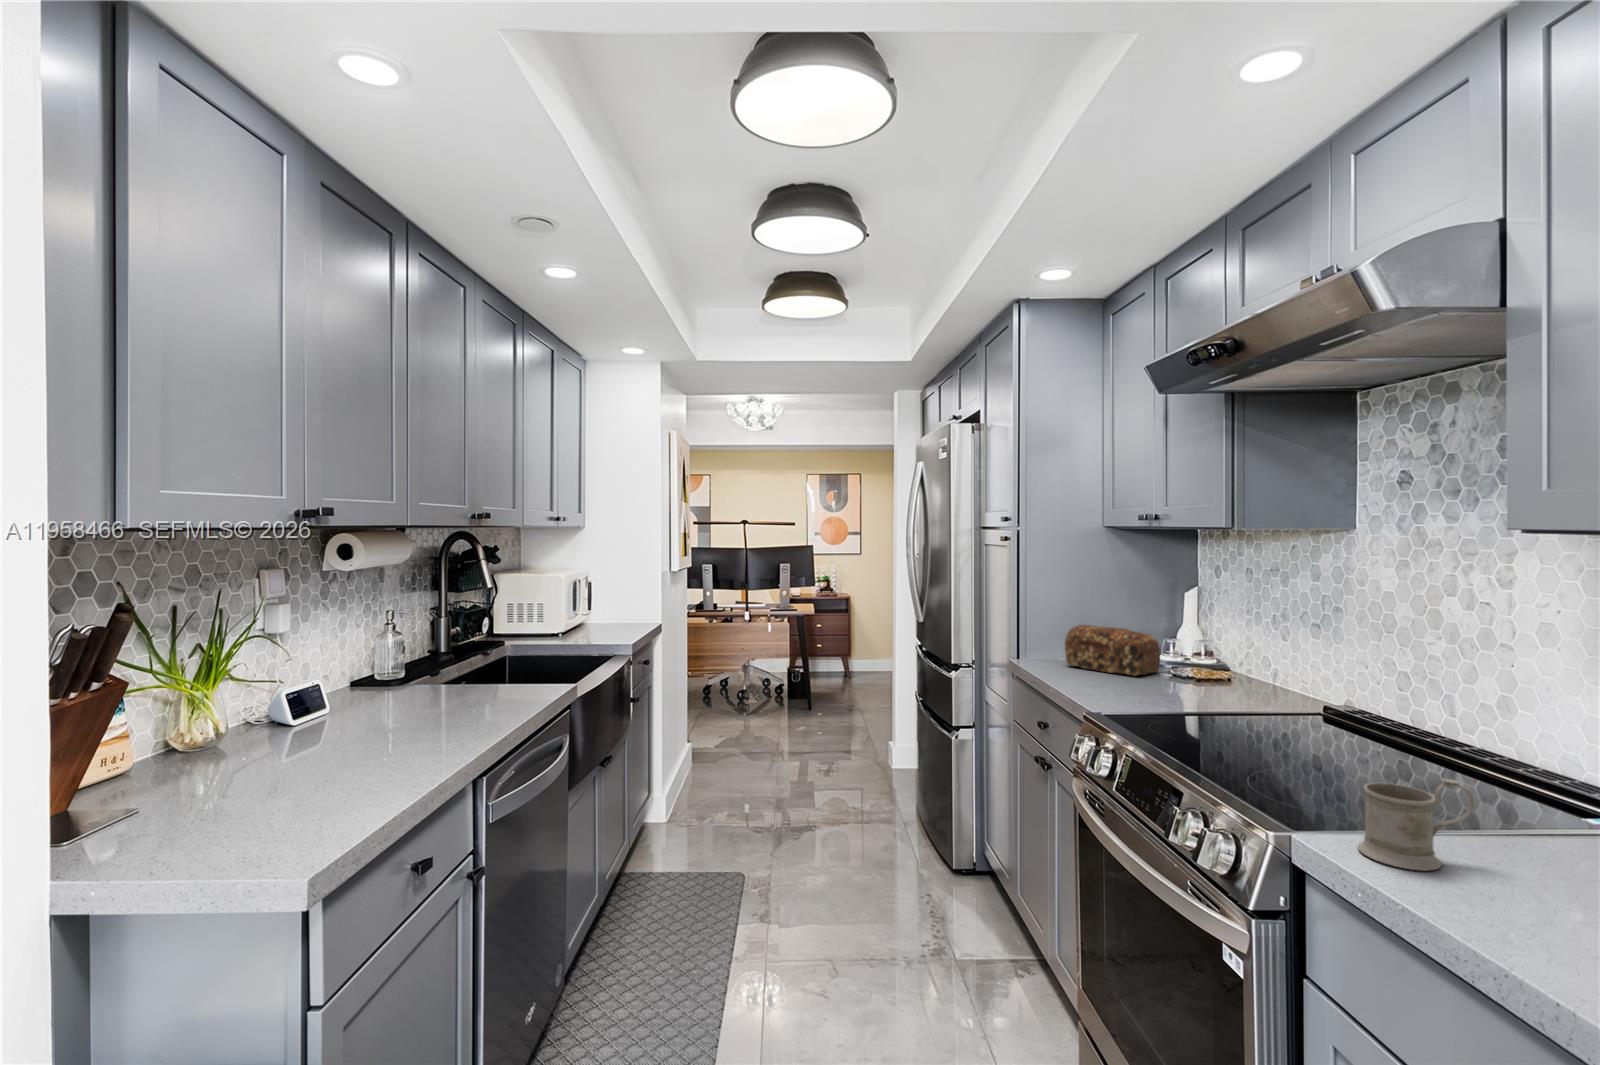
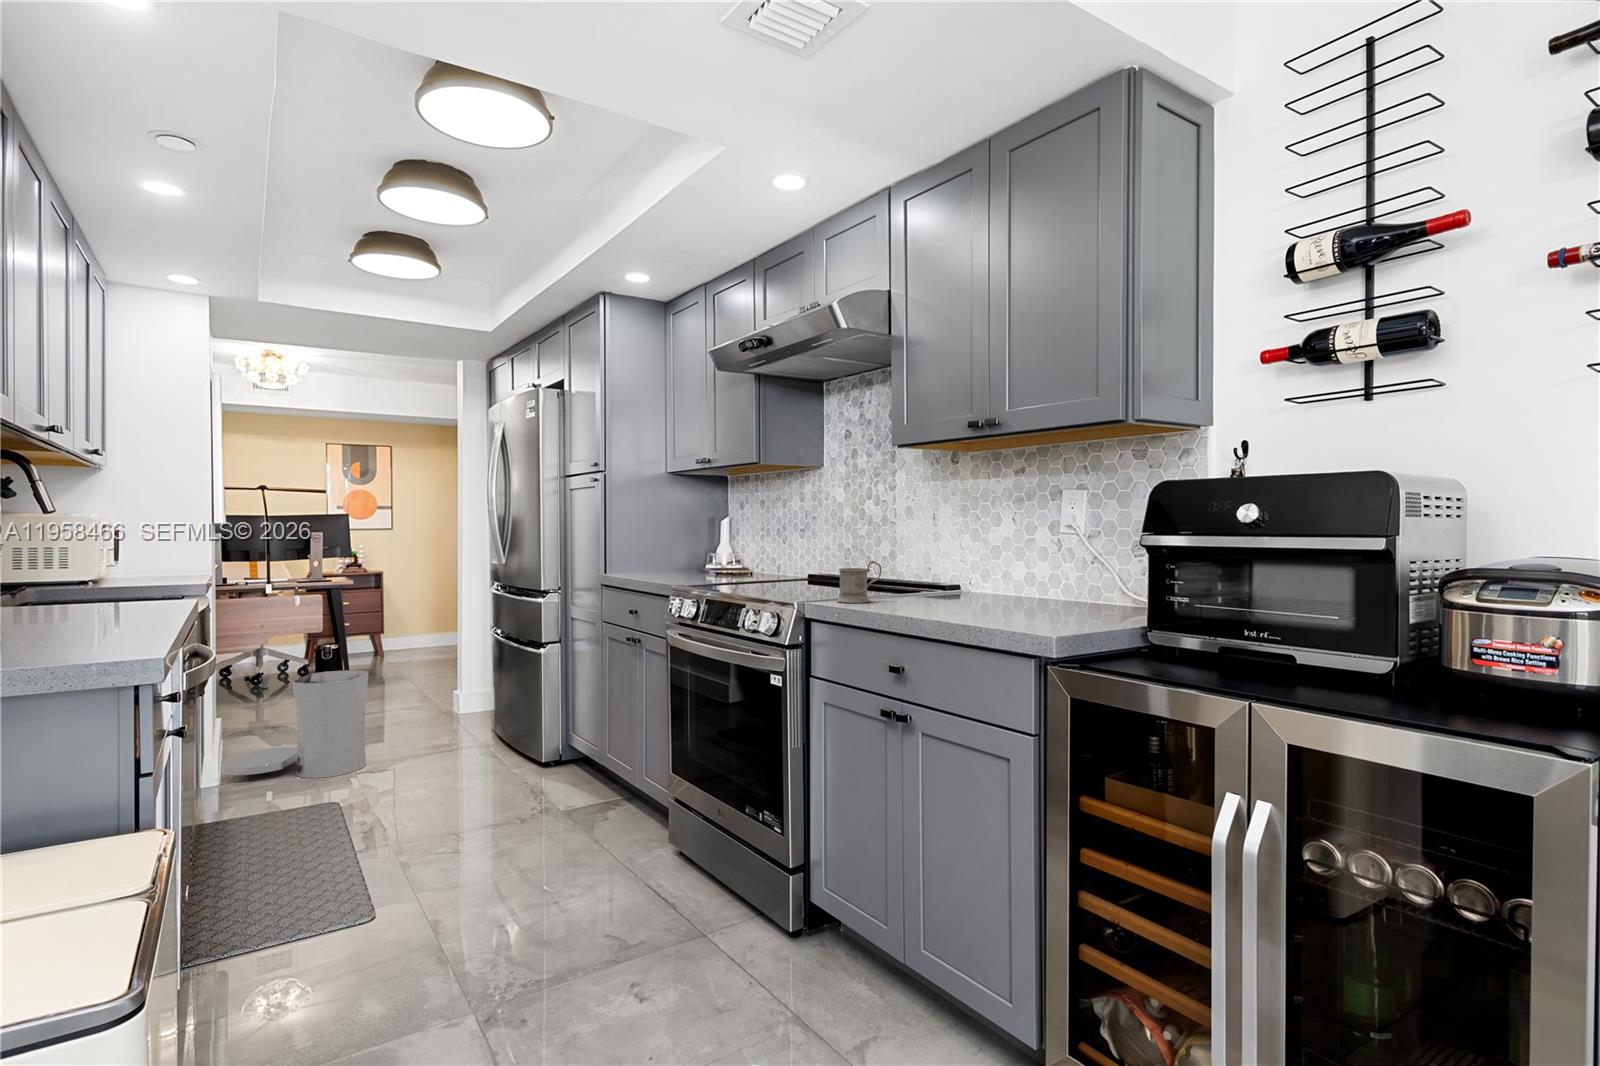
bread loaf: present [1065,625,1160,676] -> none [642,545,708,577]
trash can: none [676,719,792,829] -> present [221,670,368,778]

